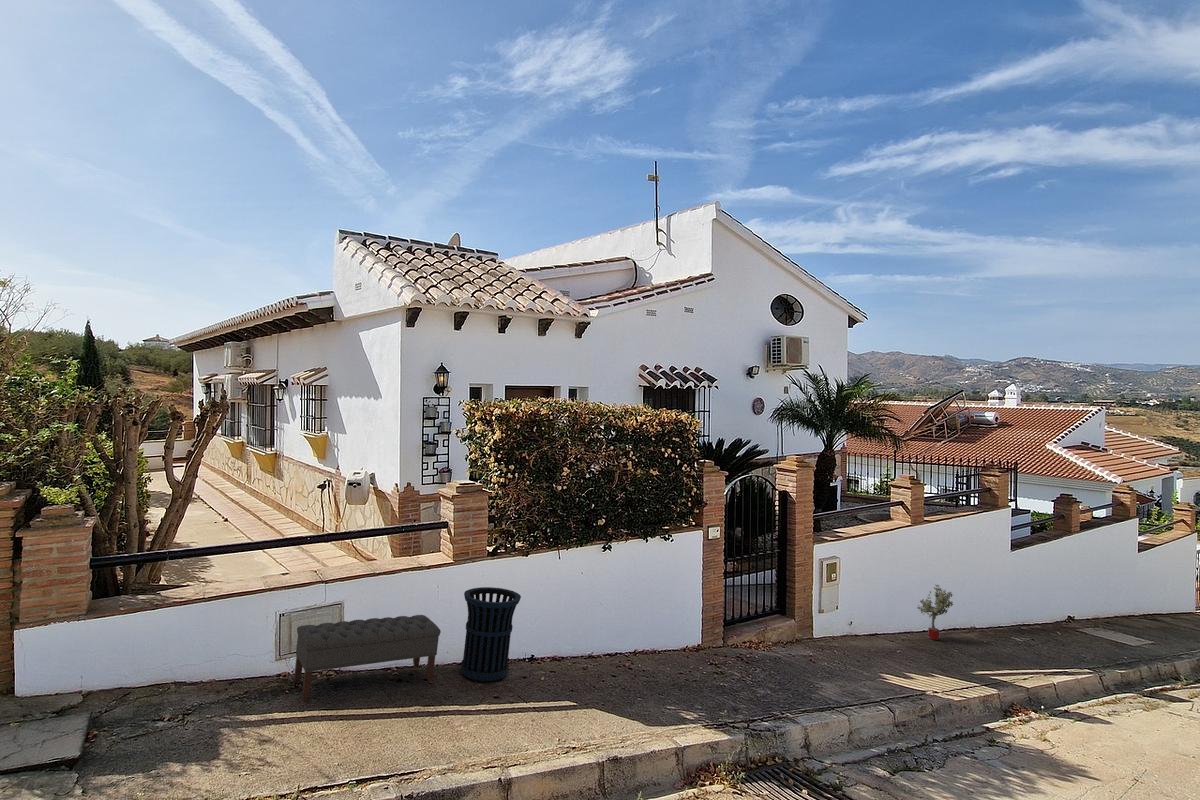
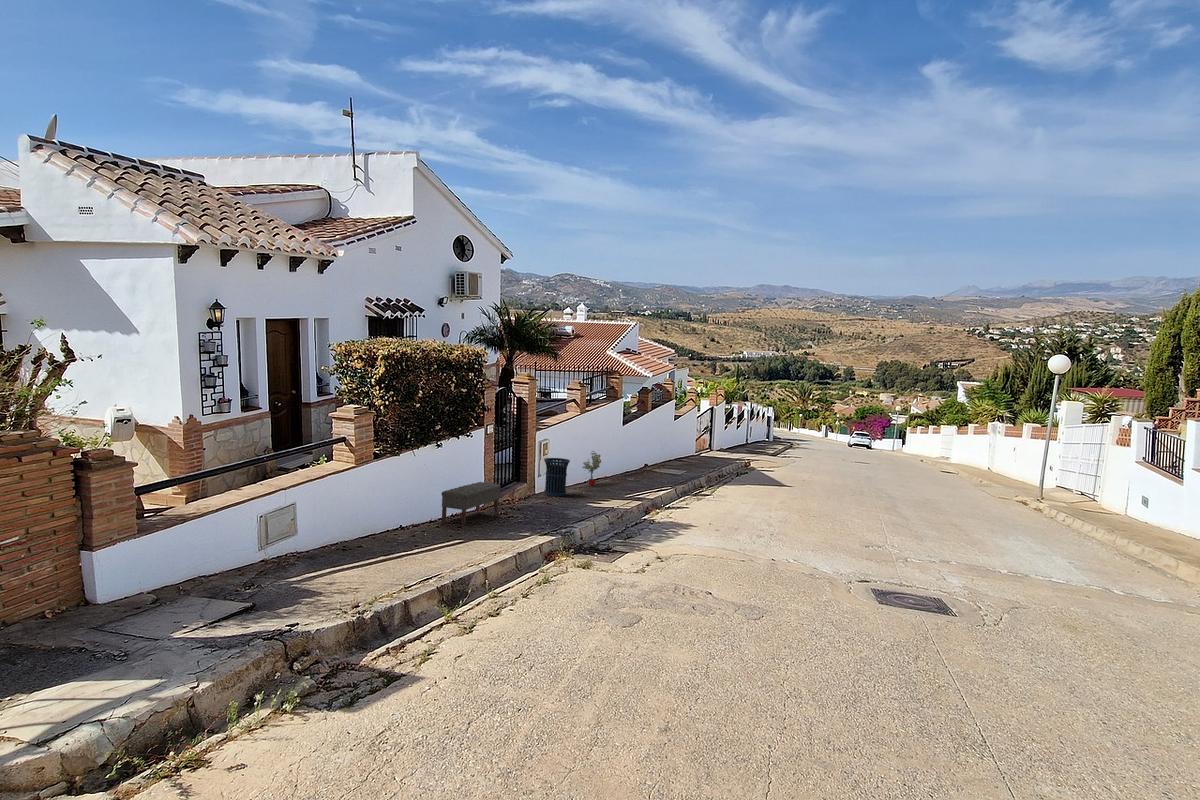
trash can: present [460,587,521,682] -> present [544,458,570,497]
bench: present [294,615,441,701] -> present [441,482,501,525]

